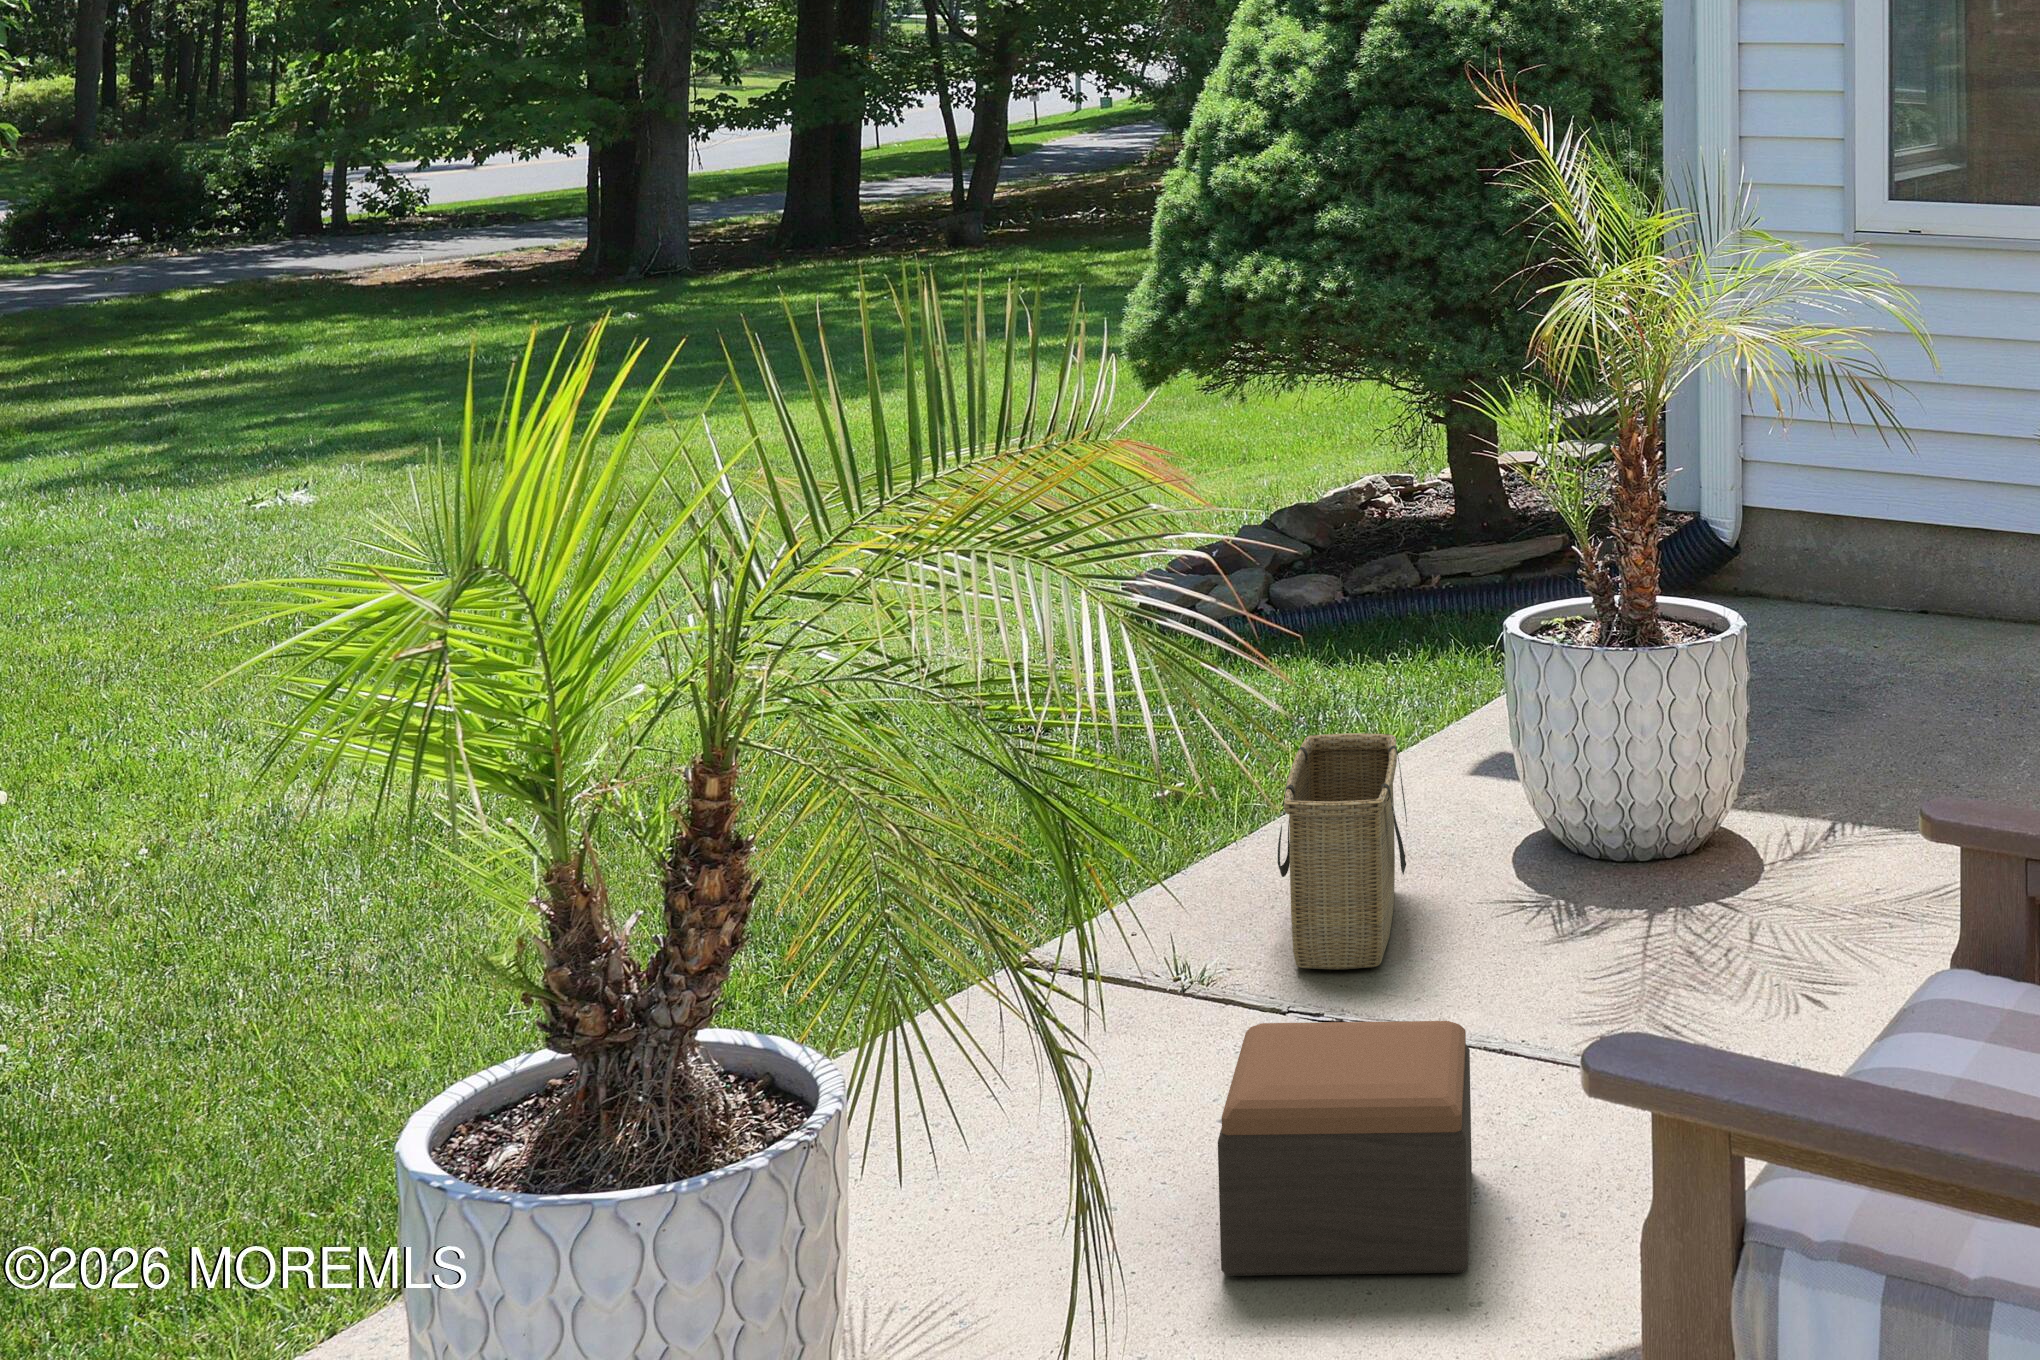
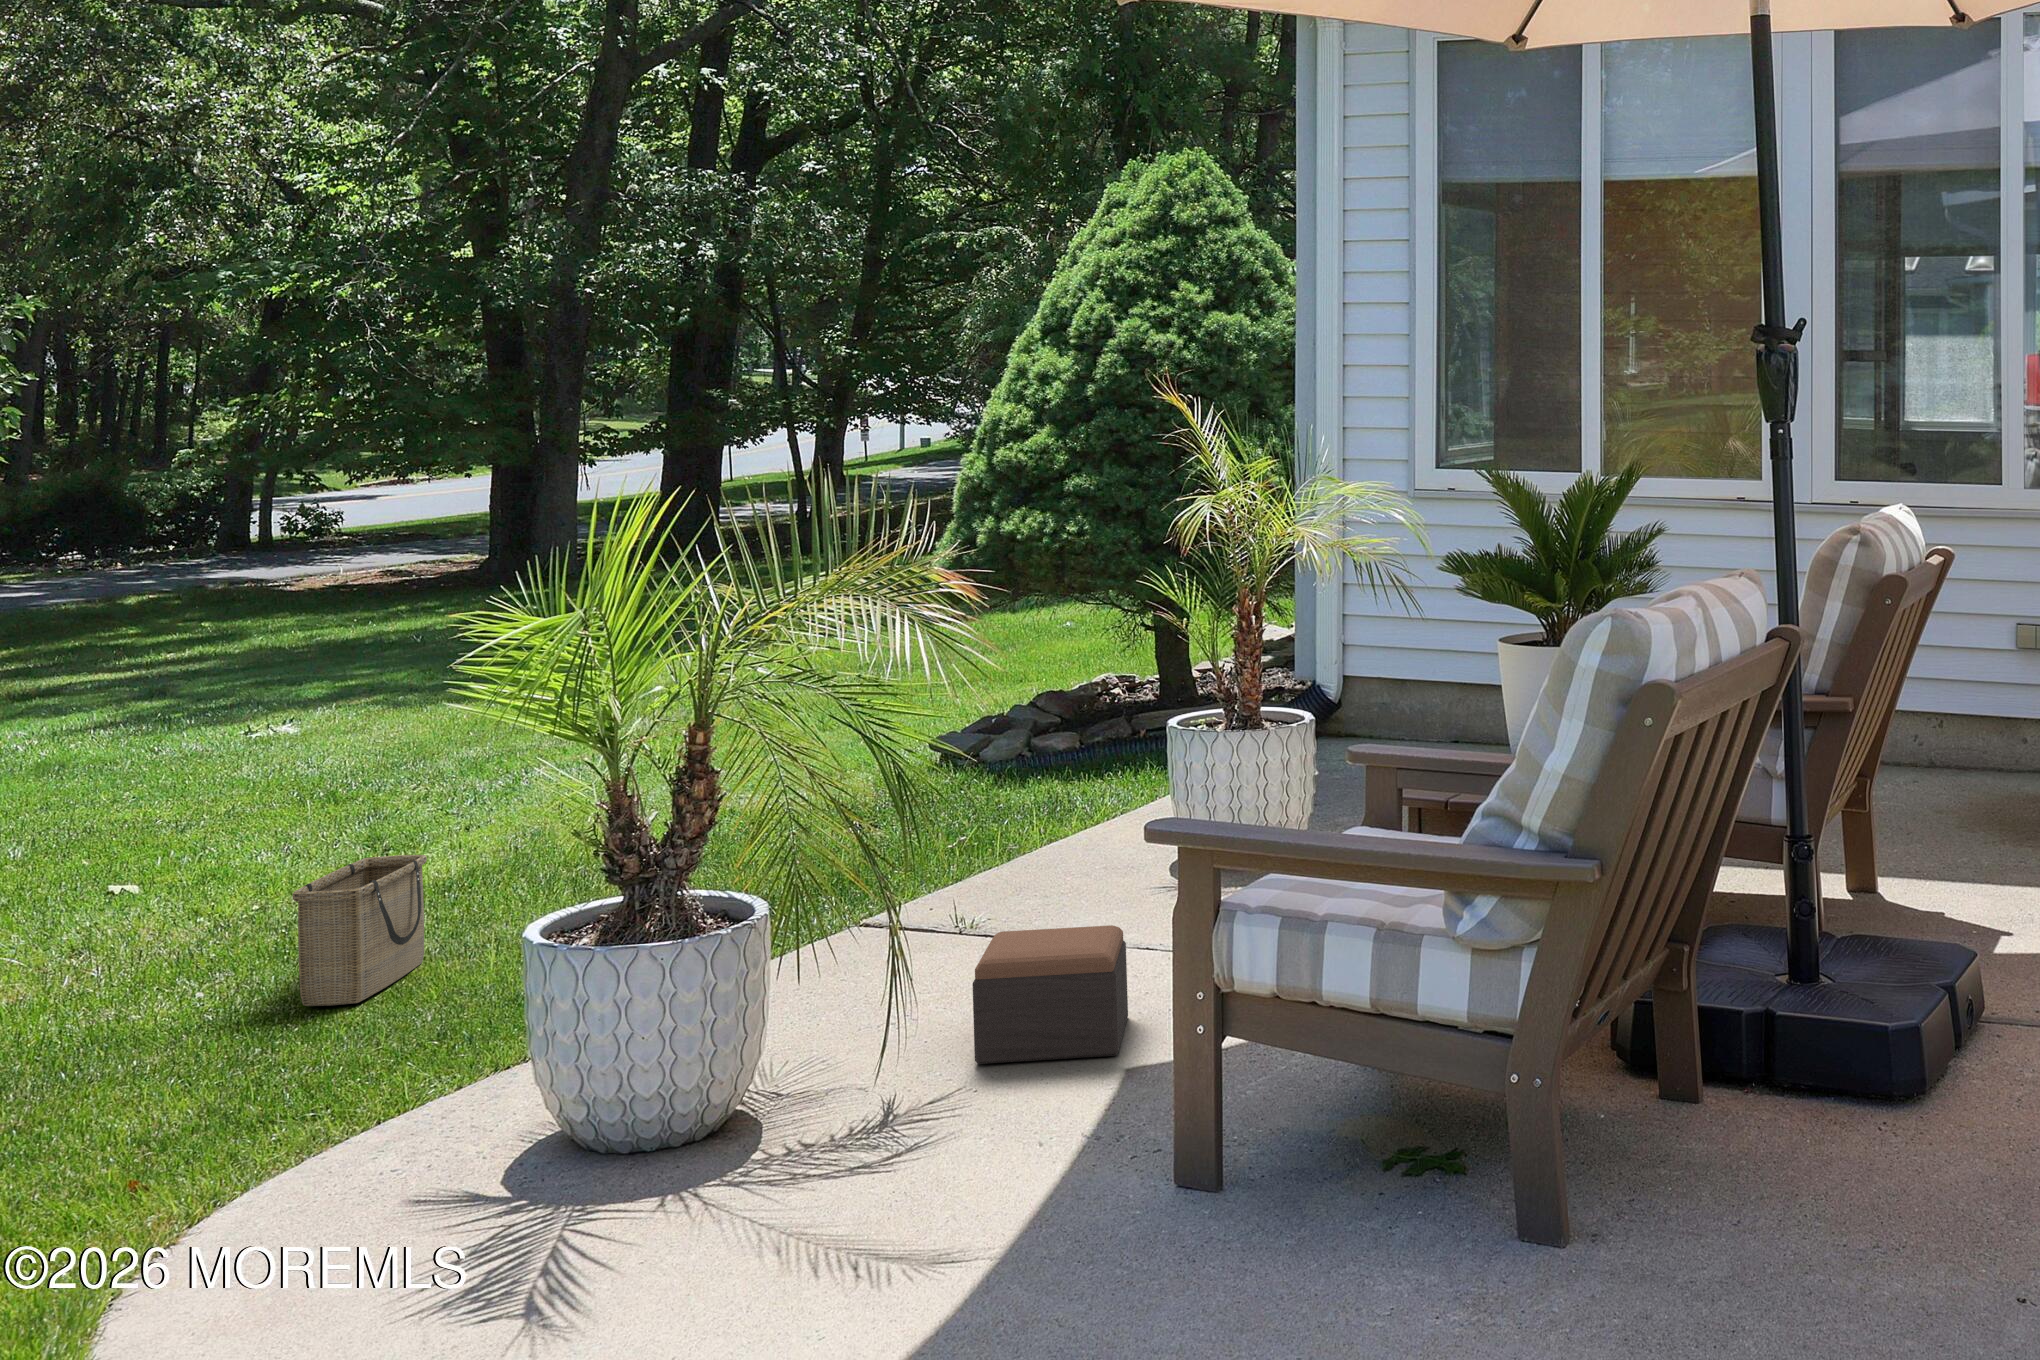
basket: present [1278,733,1407,970] -> present [292,855,427,1006]

